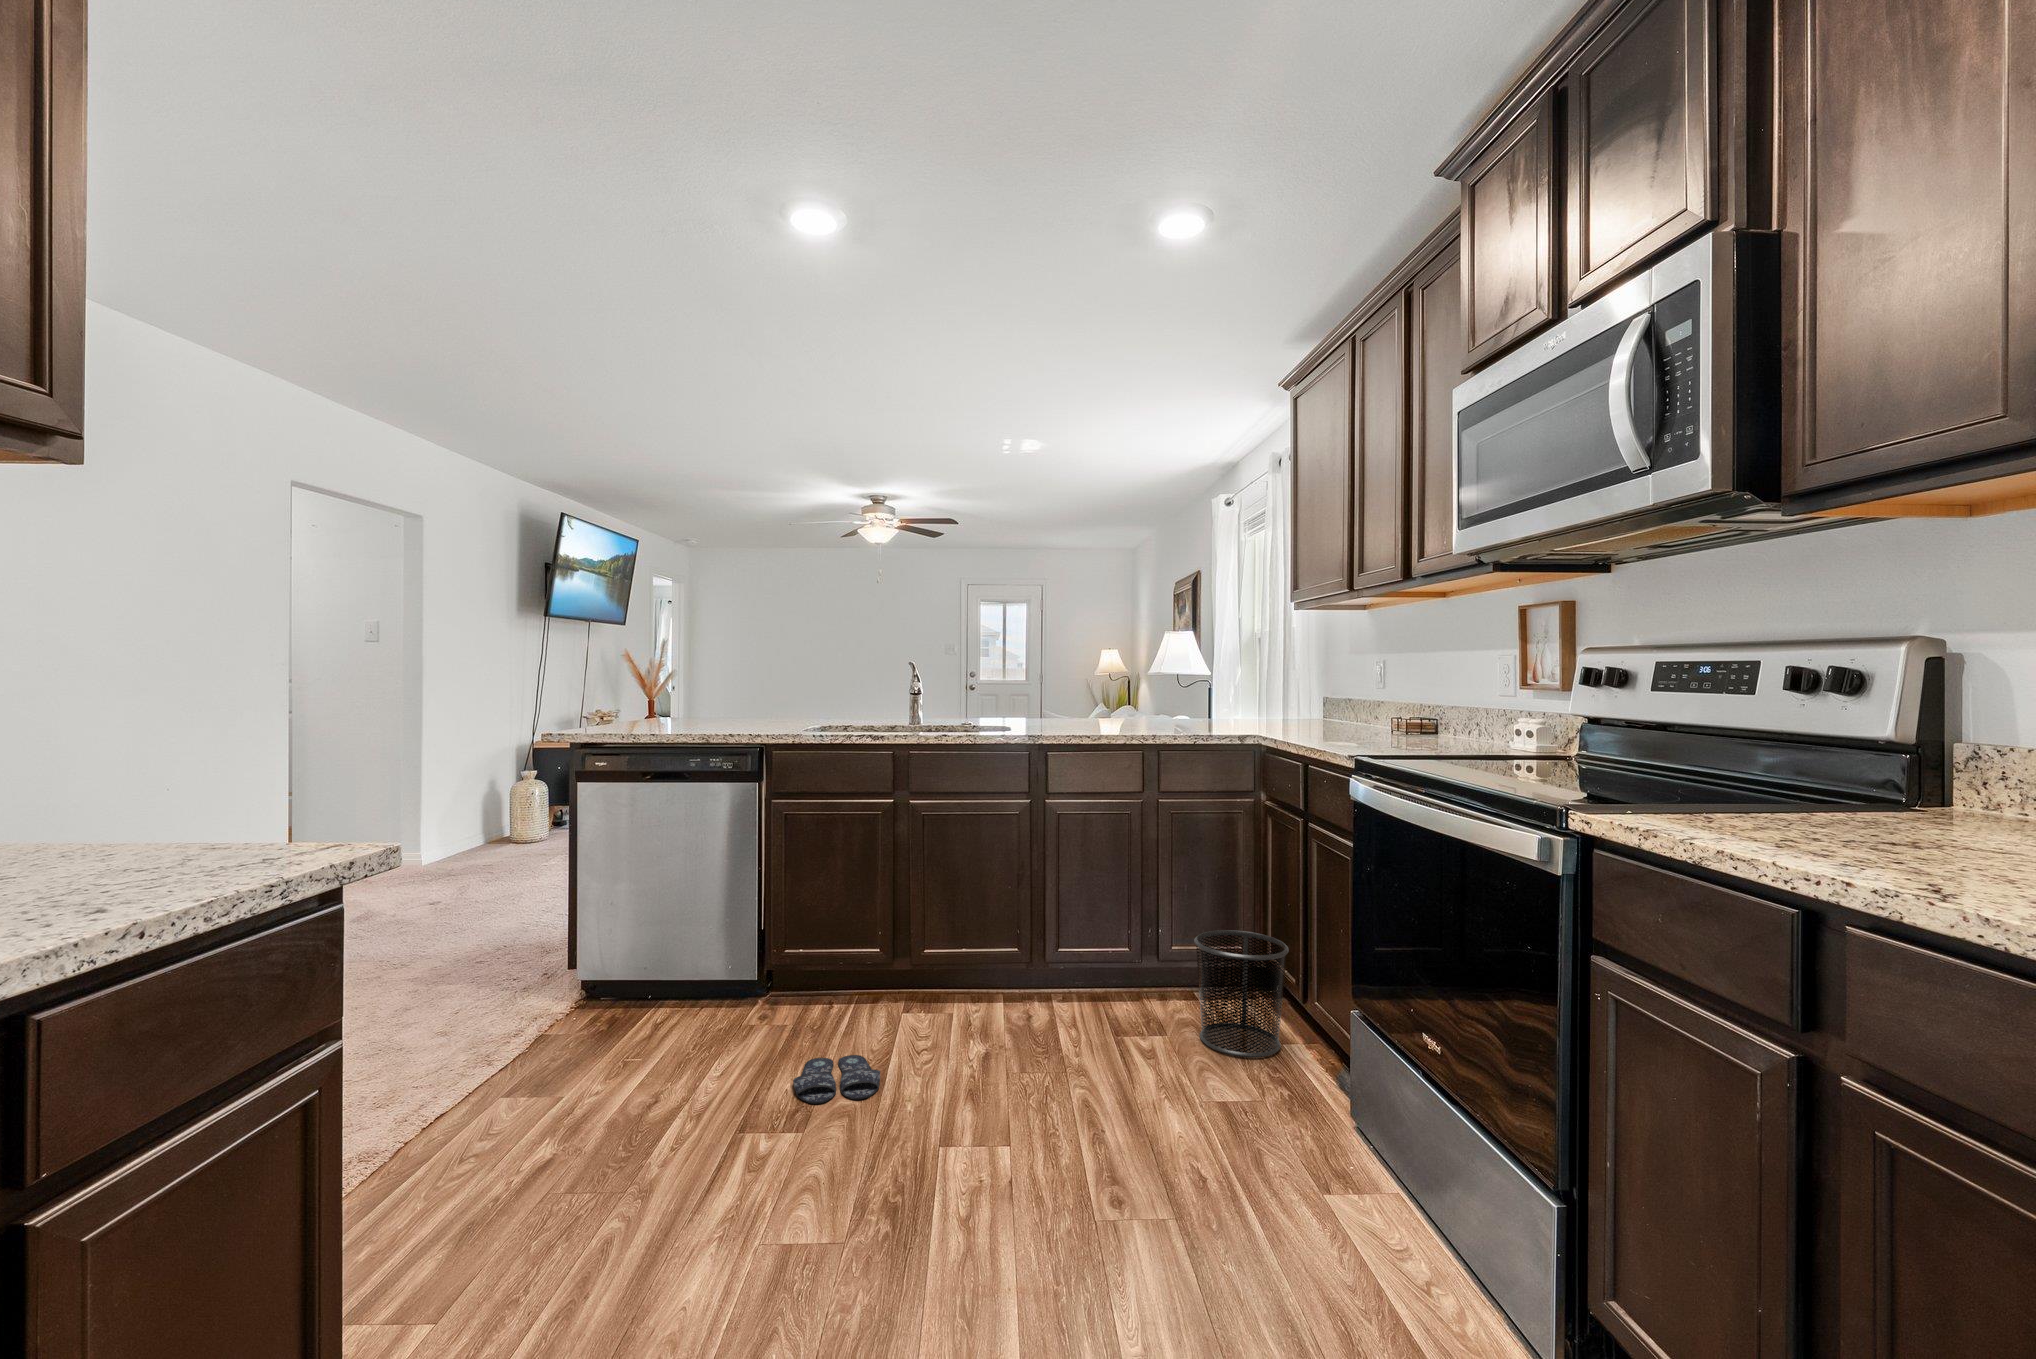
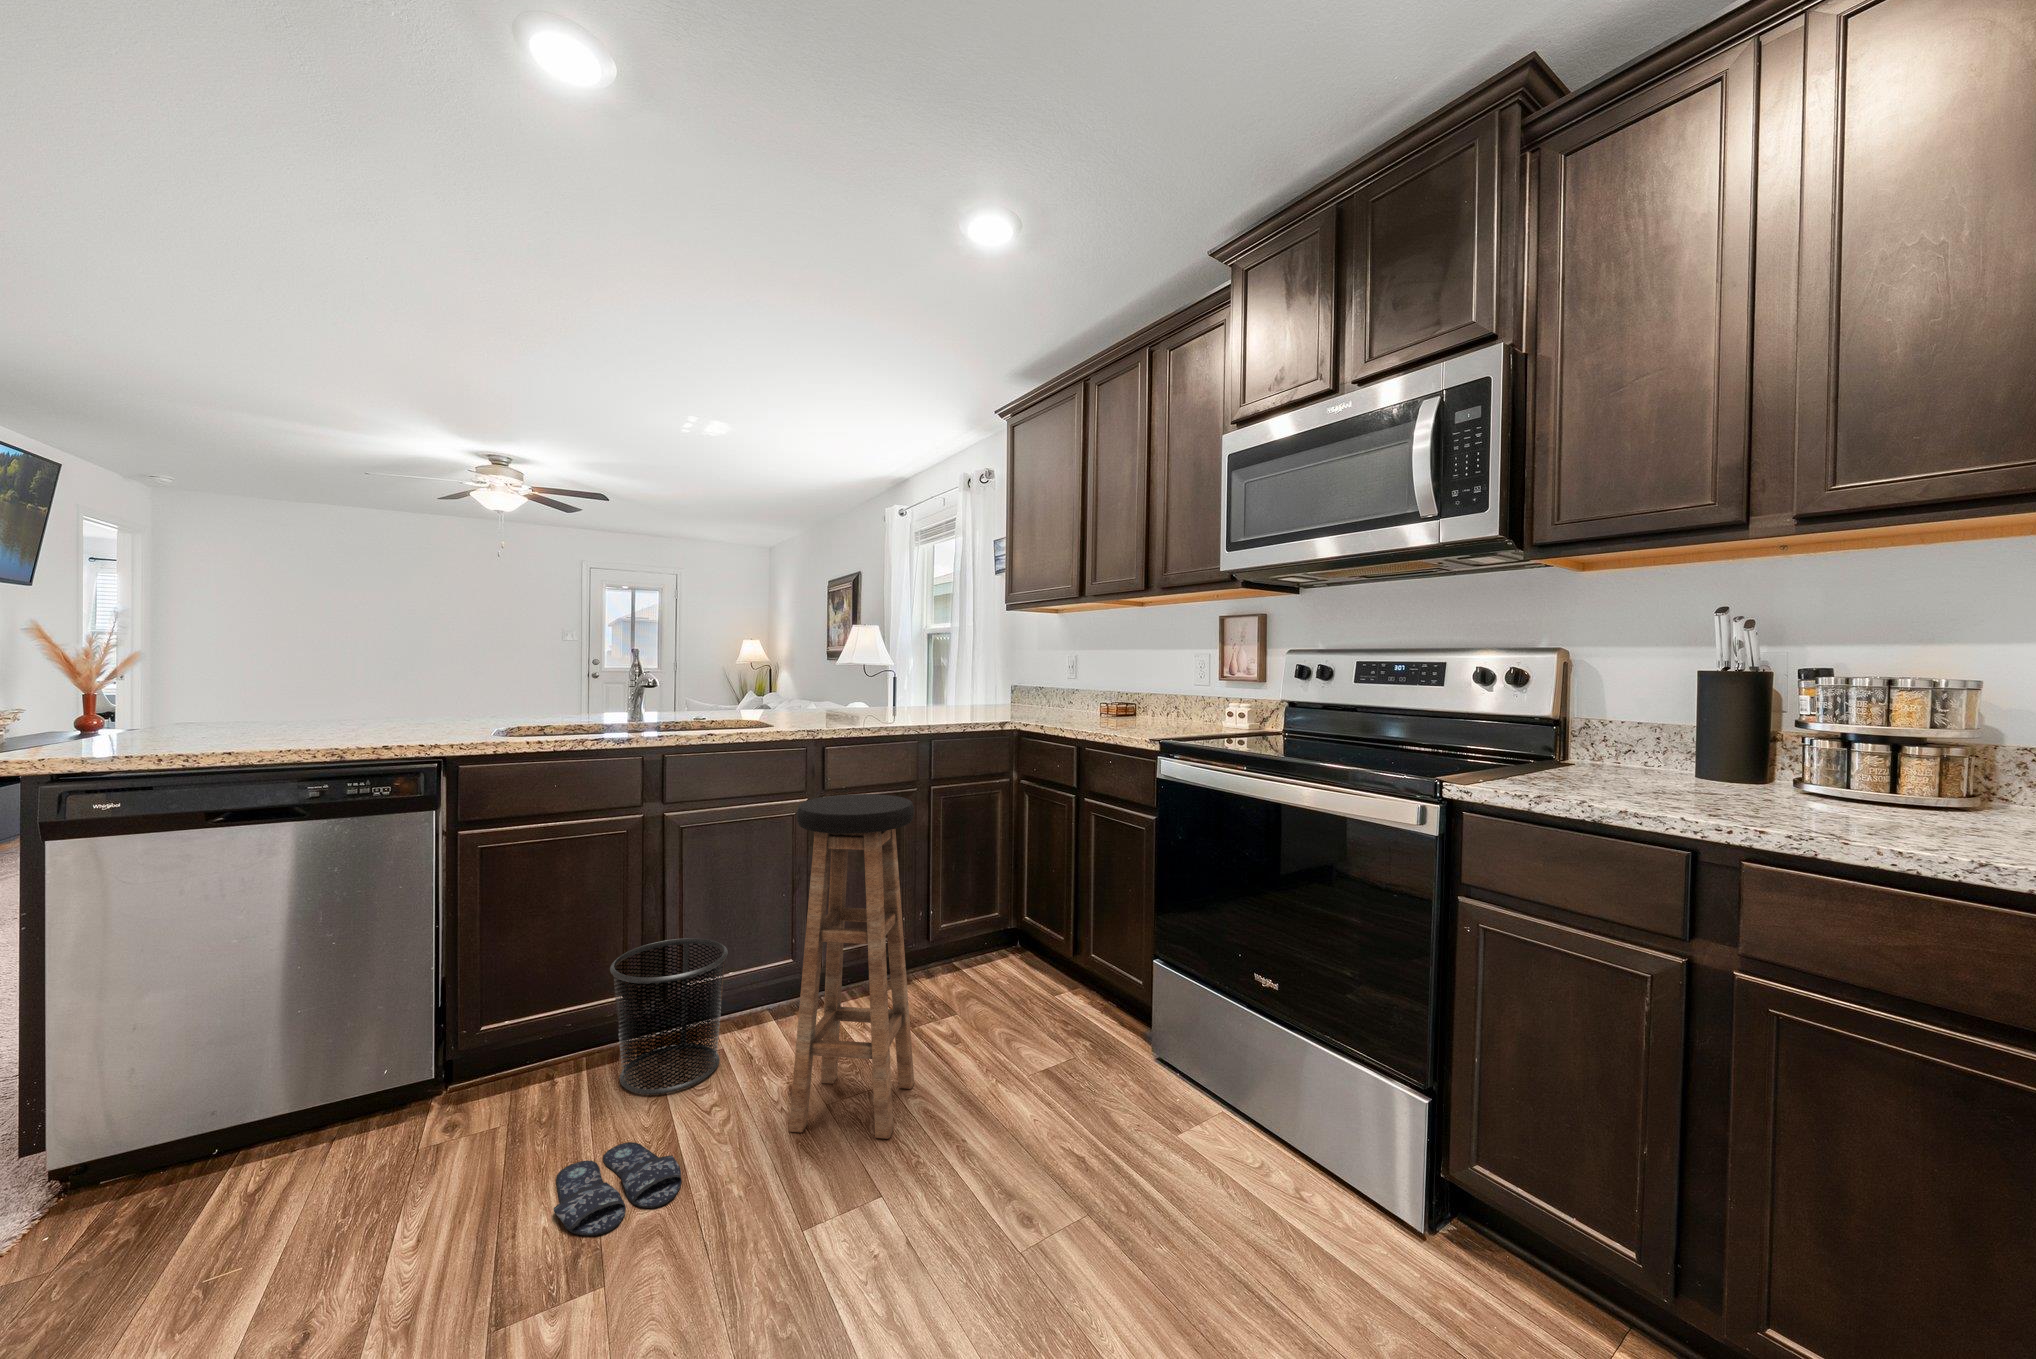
bar stool: none [969,799,1090,1109] -> present [789,794,914,1139]
waste bin: present [1194,930,1289,1058] -> present [610,938,728,1094]

